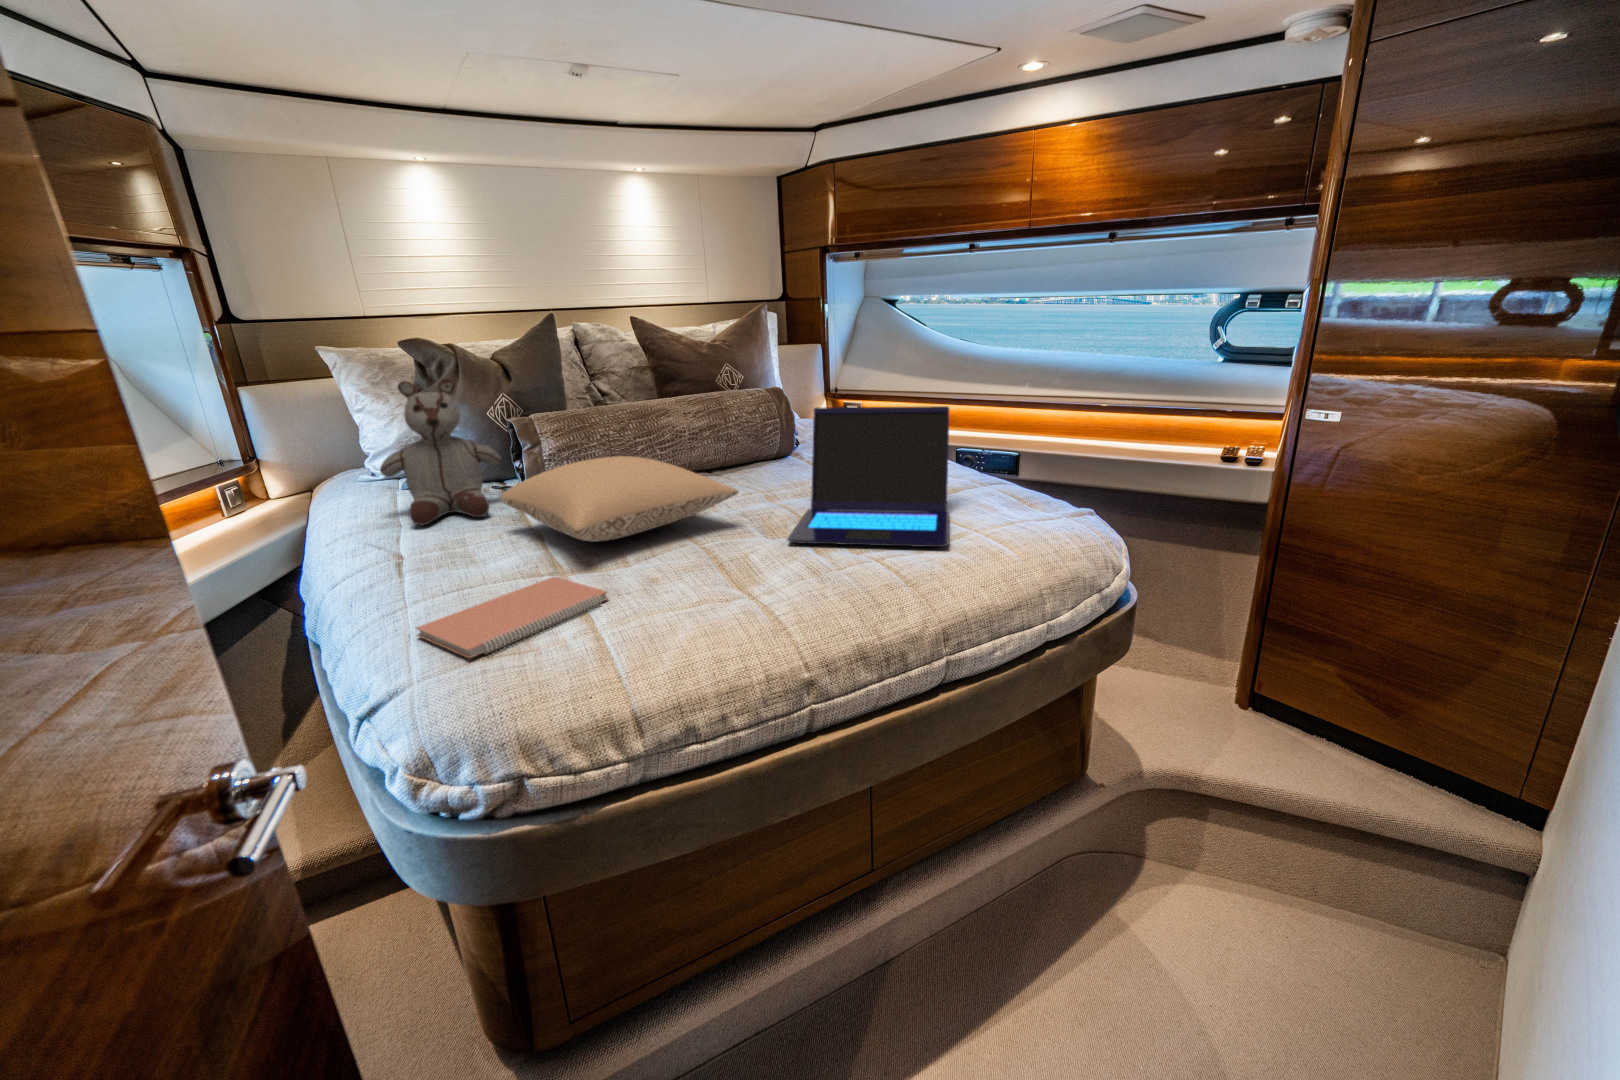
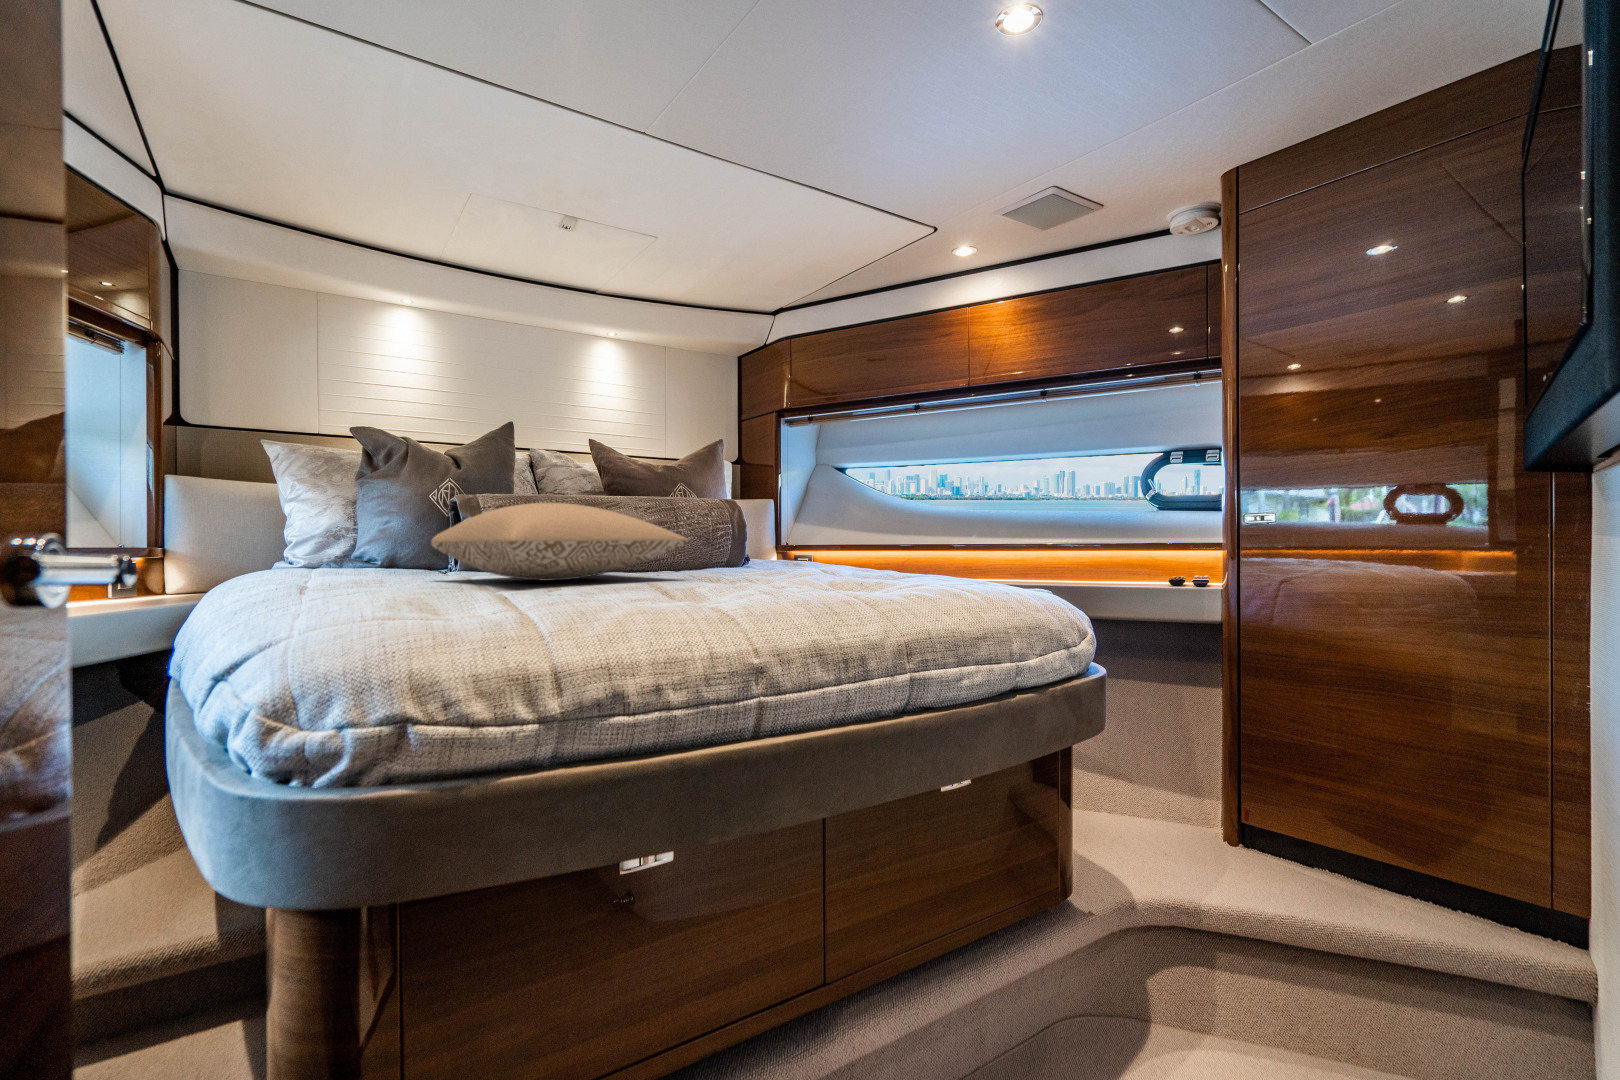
stuffed bear: present [380,378,501,525] -> none [301,436,437,578]
laptop: present [787,406,949,547] -> none [737,474,908,583]
notebook: present [416,577,608,658] -> none [308,584,538,609]

